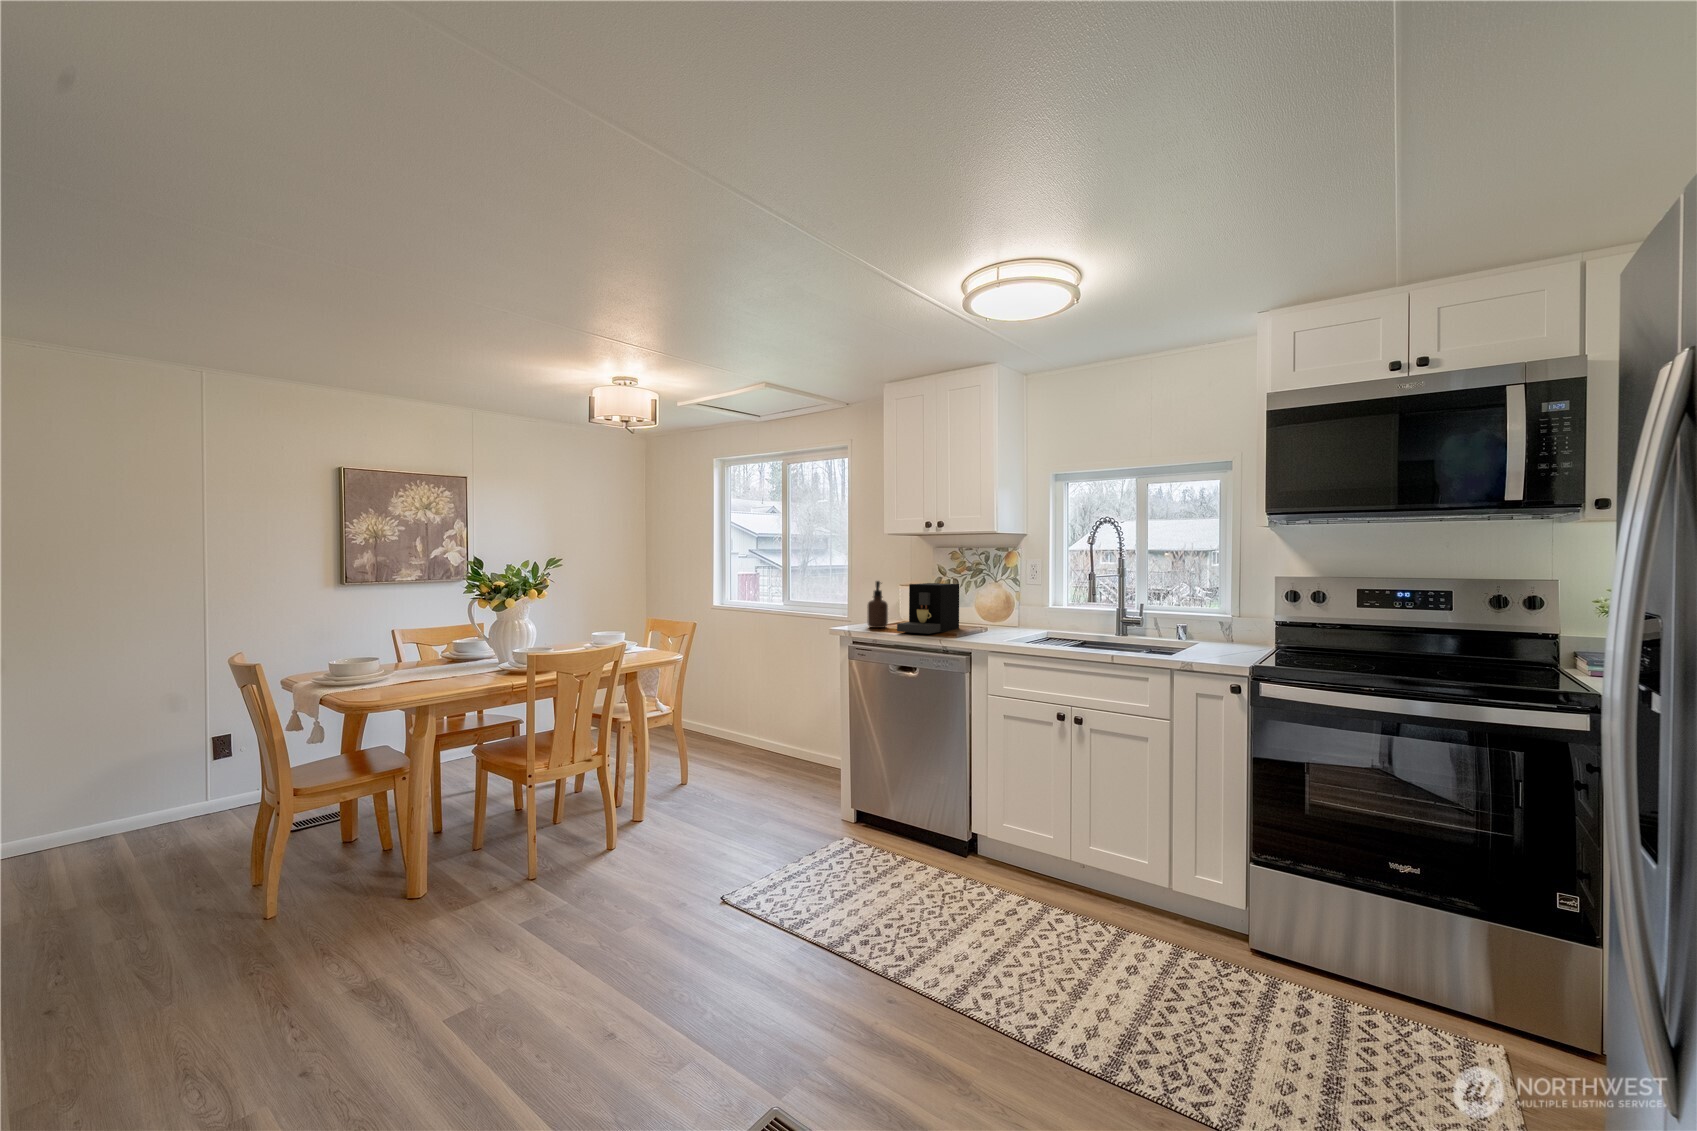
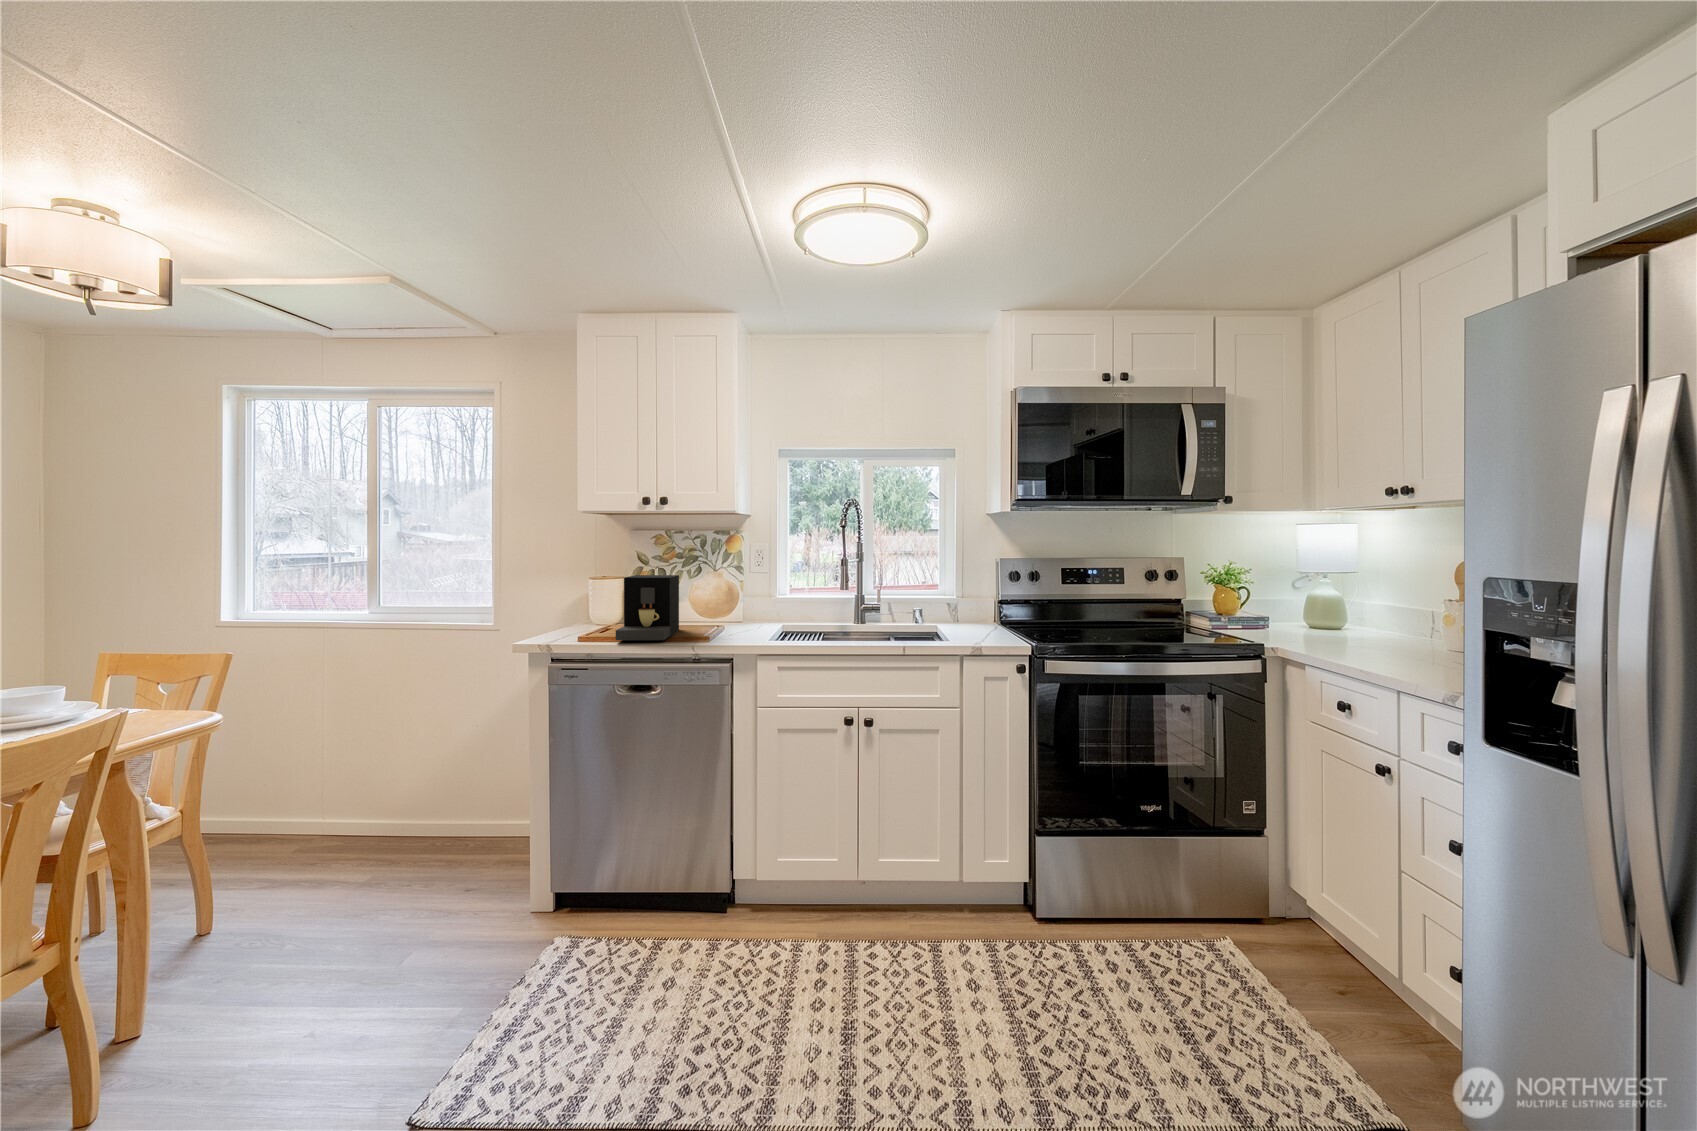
soap dispenser: present [867,581,888,628] -> none [556,574,585,637]

